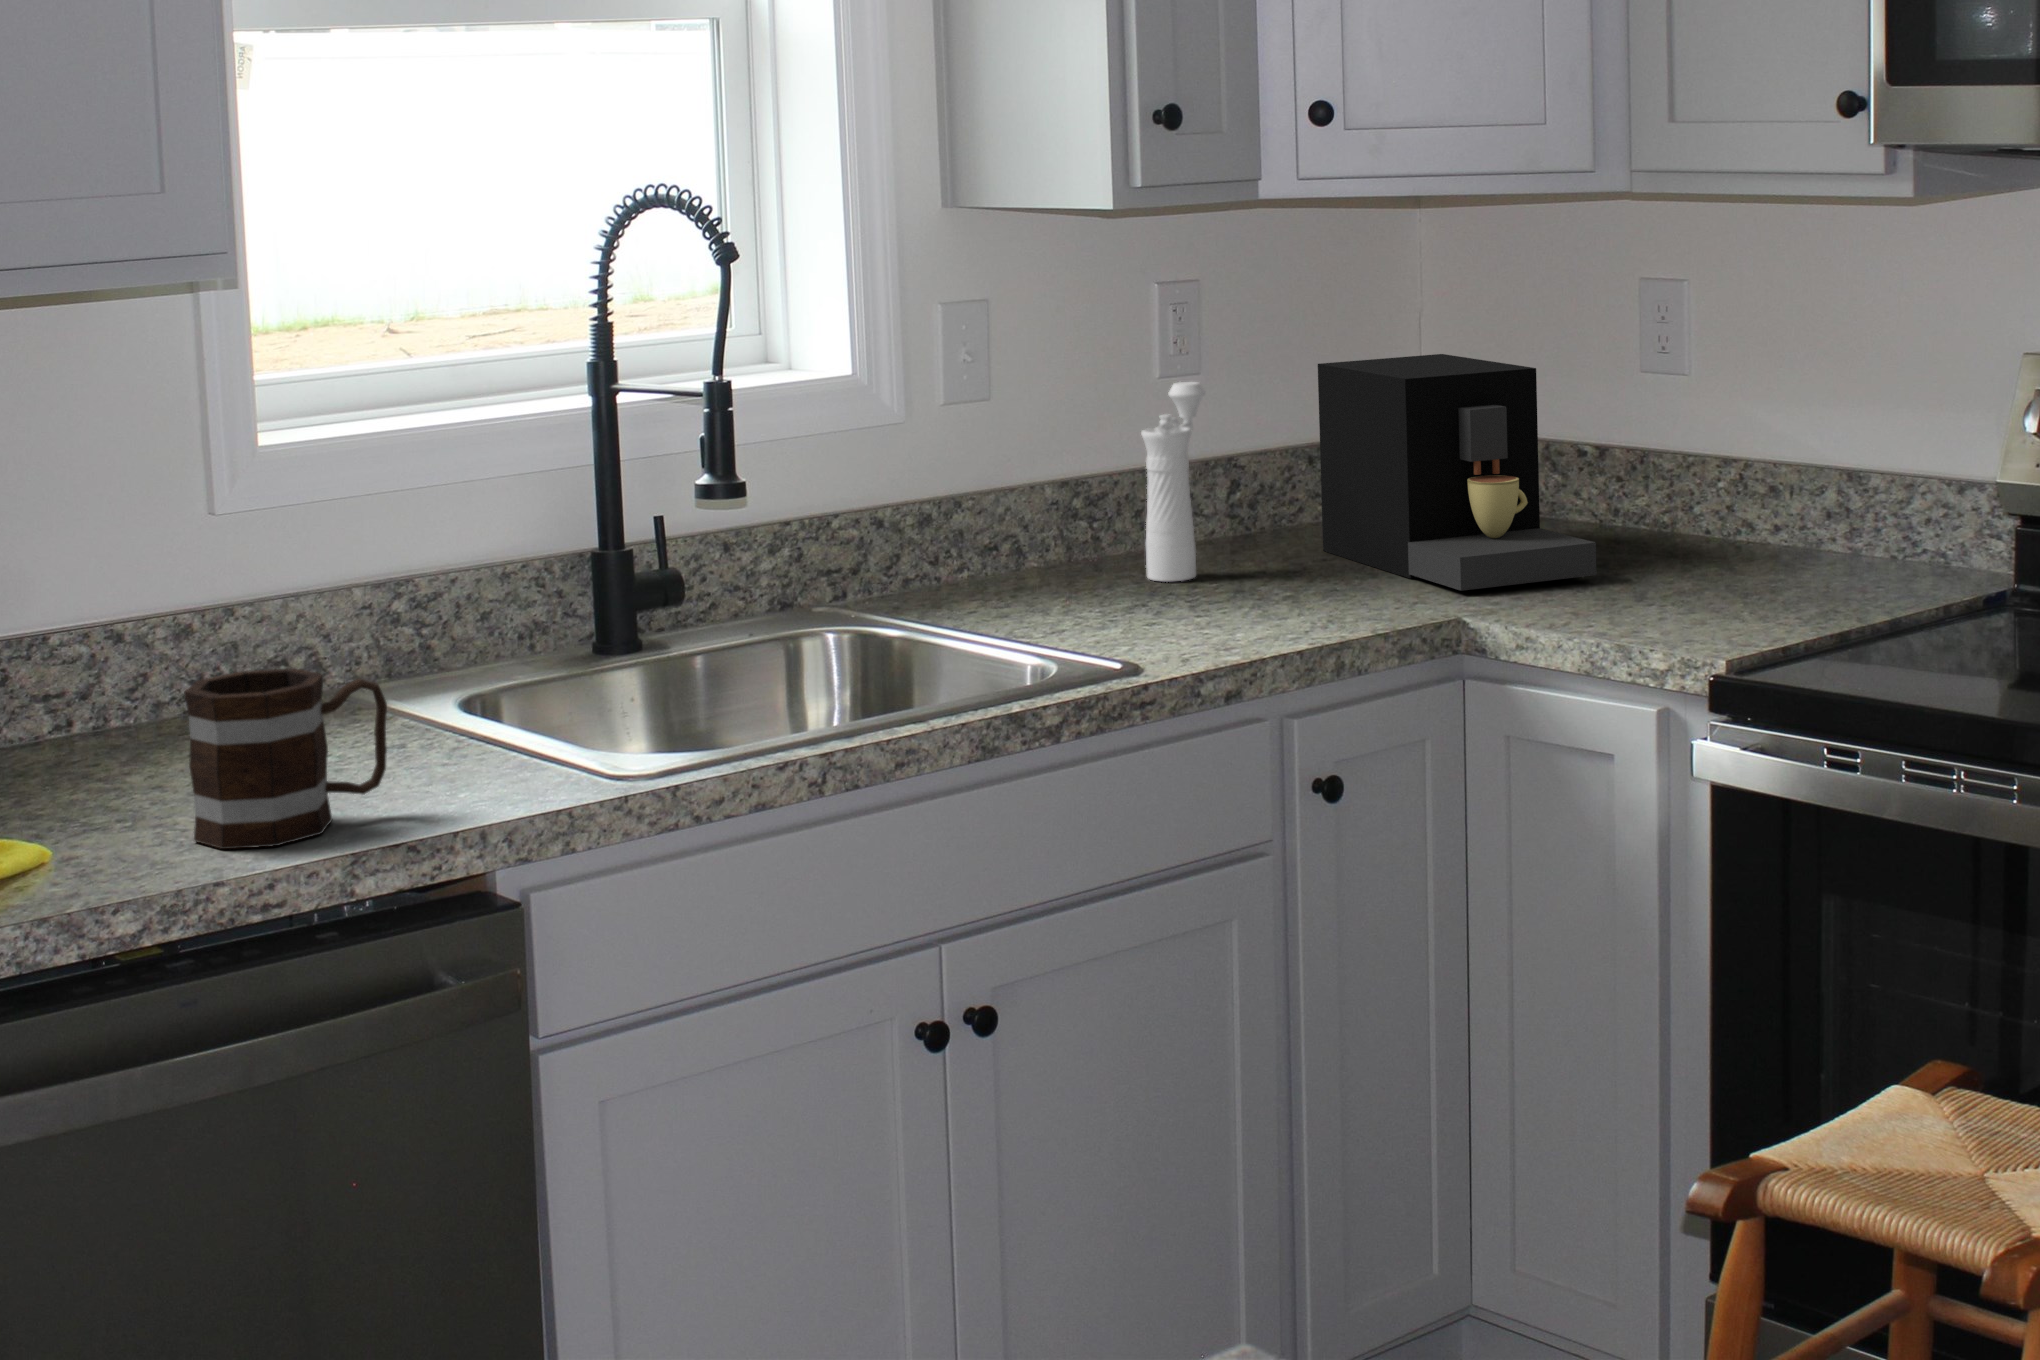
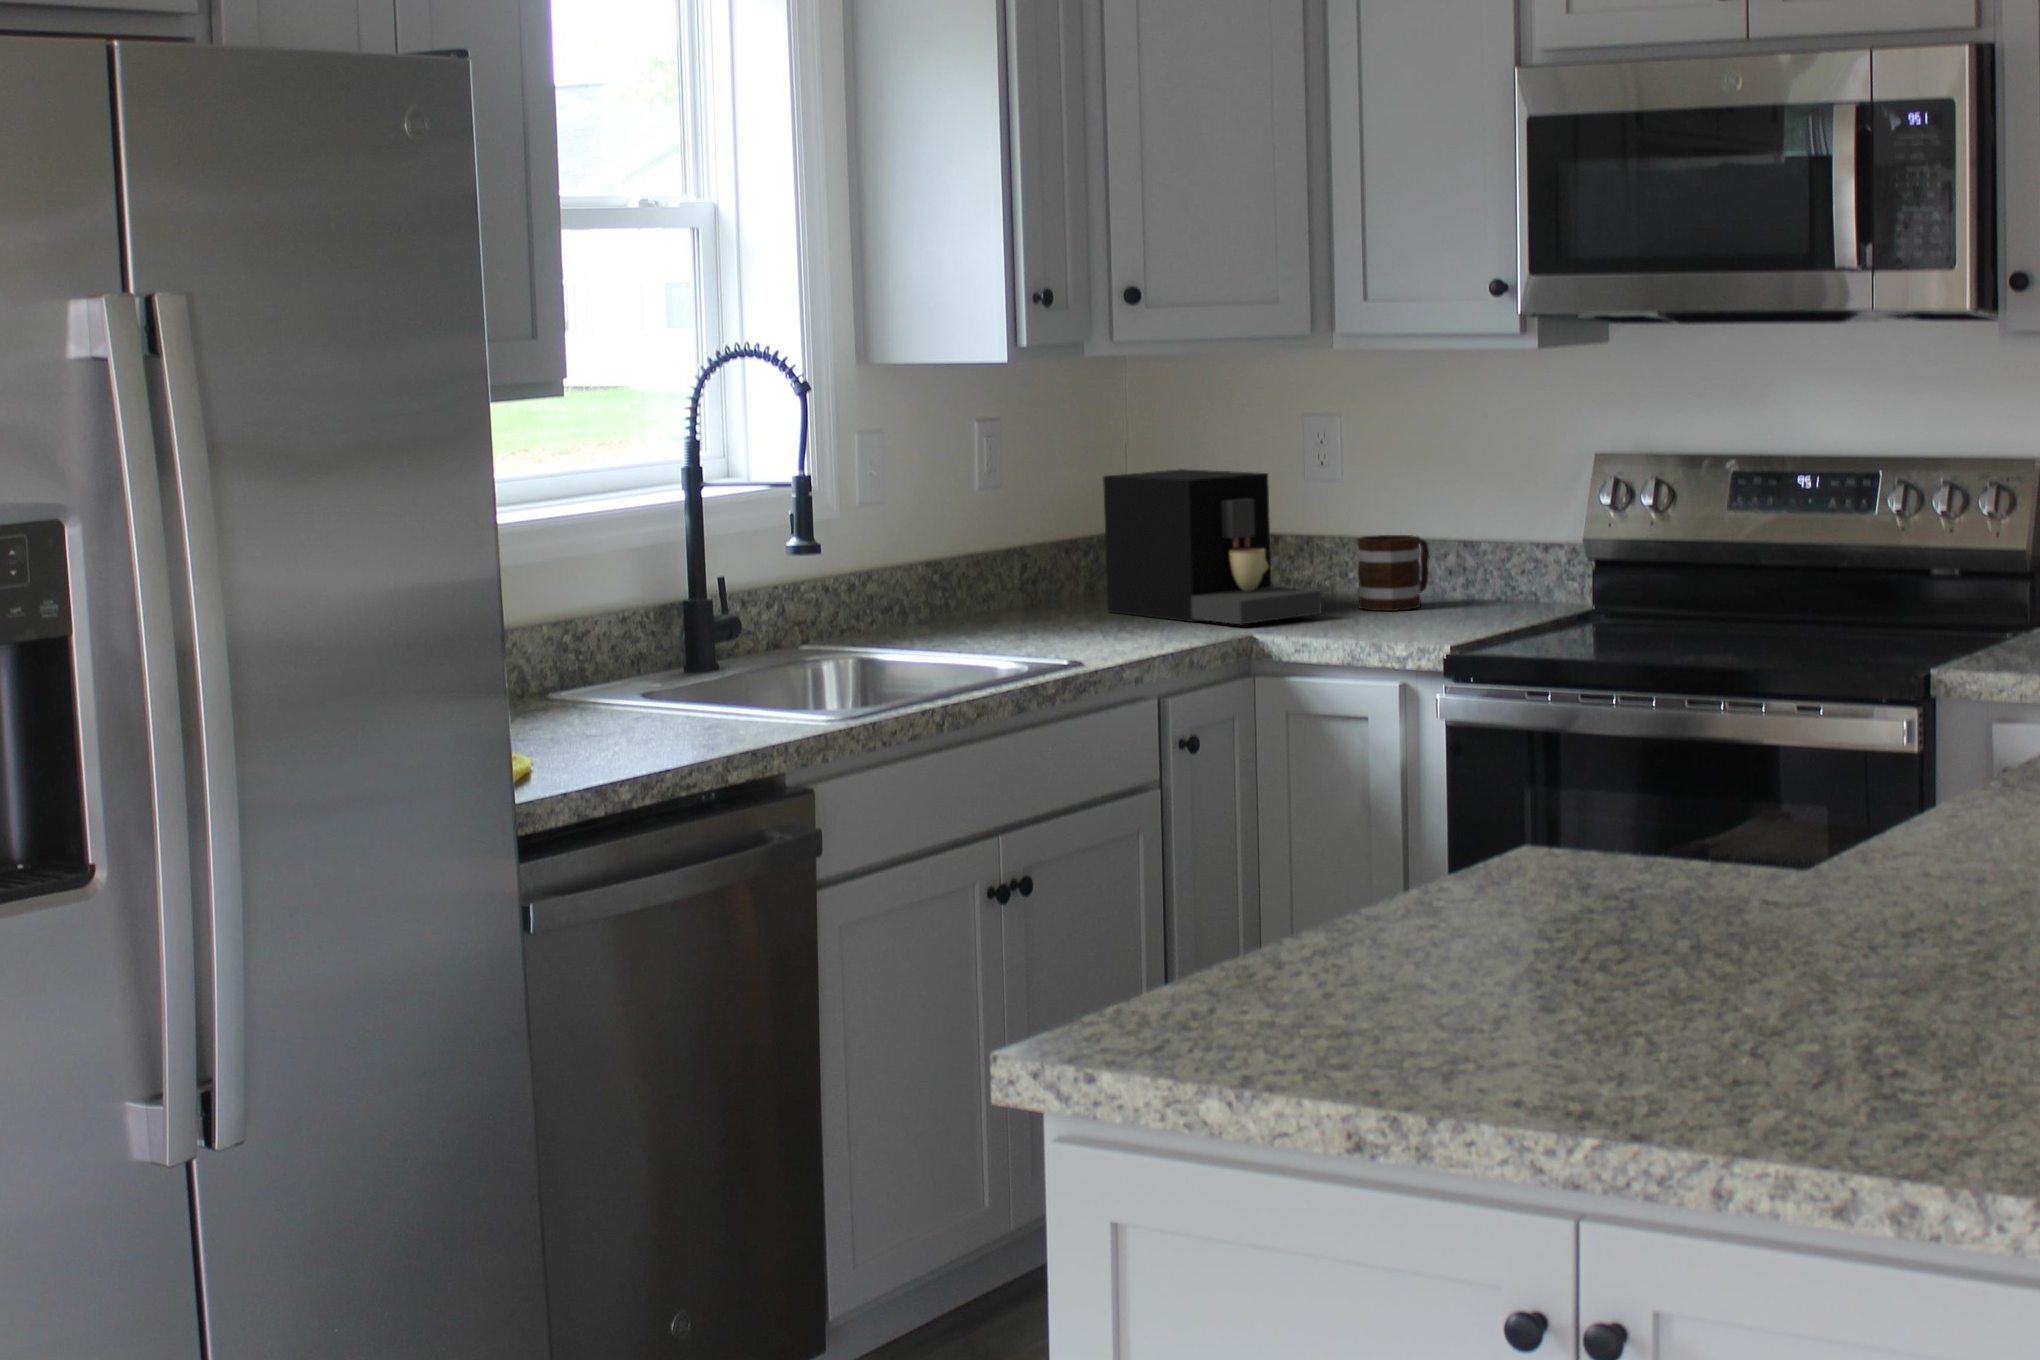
pepper mill: present [1141,382,1205,582] -> none [1002,489,1042,630]
mug: present [184,668,387,849] -> present [1357,535,1429,611]

